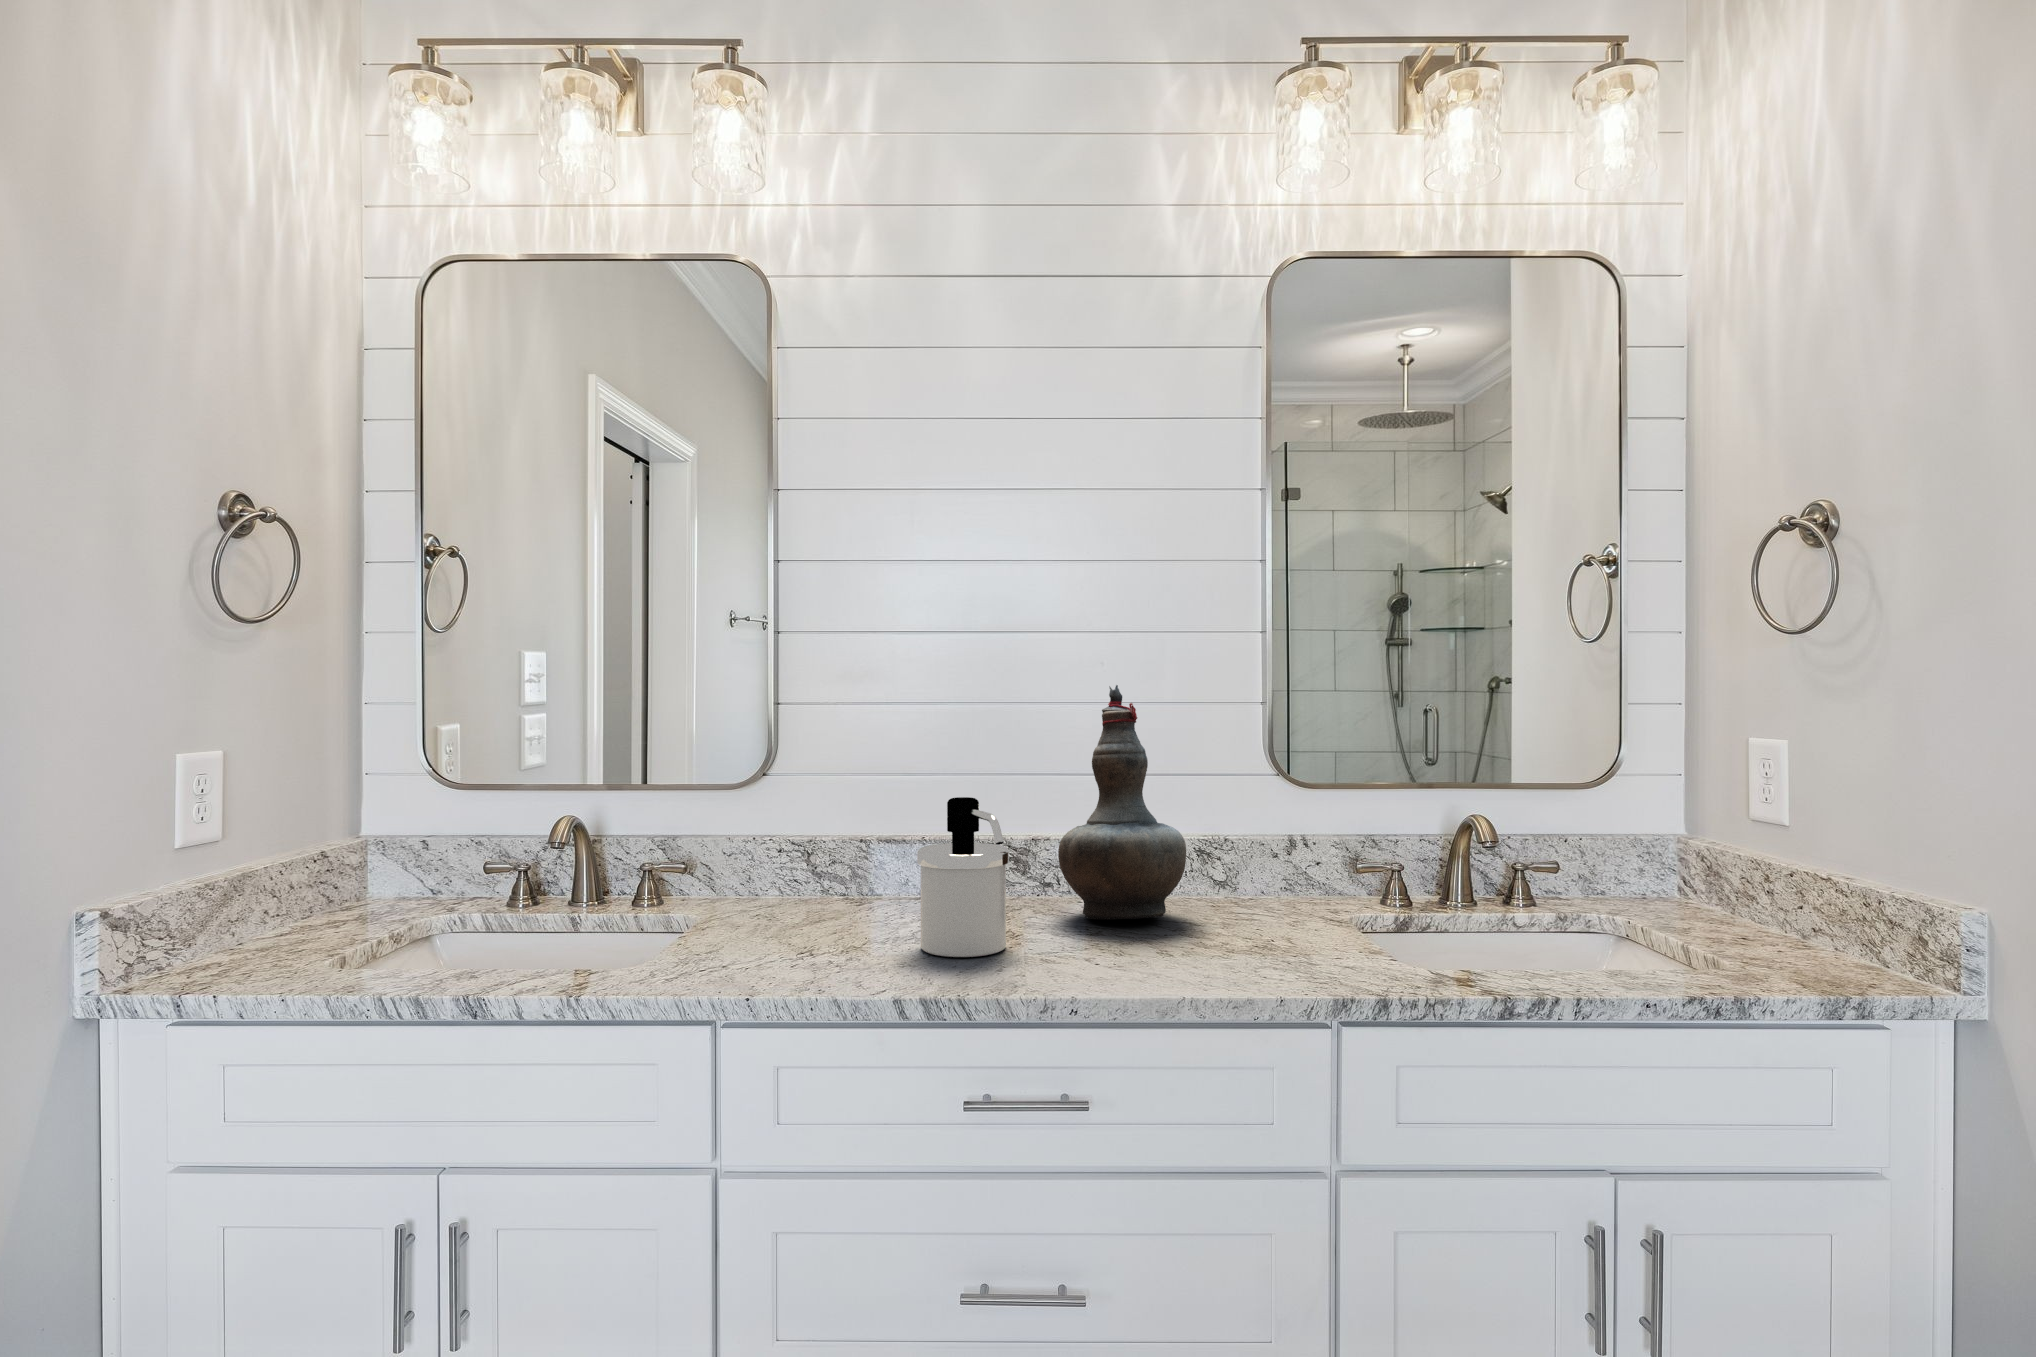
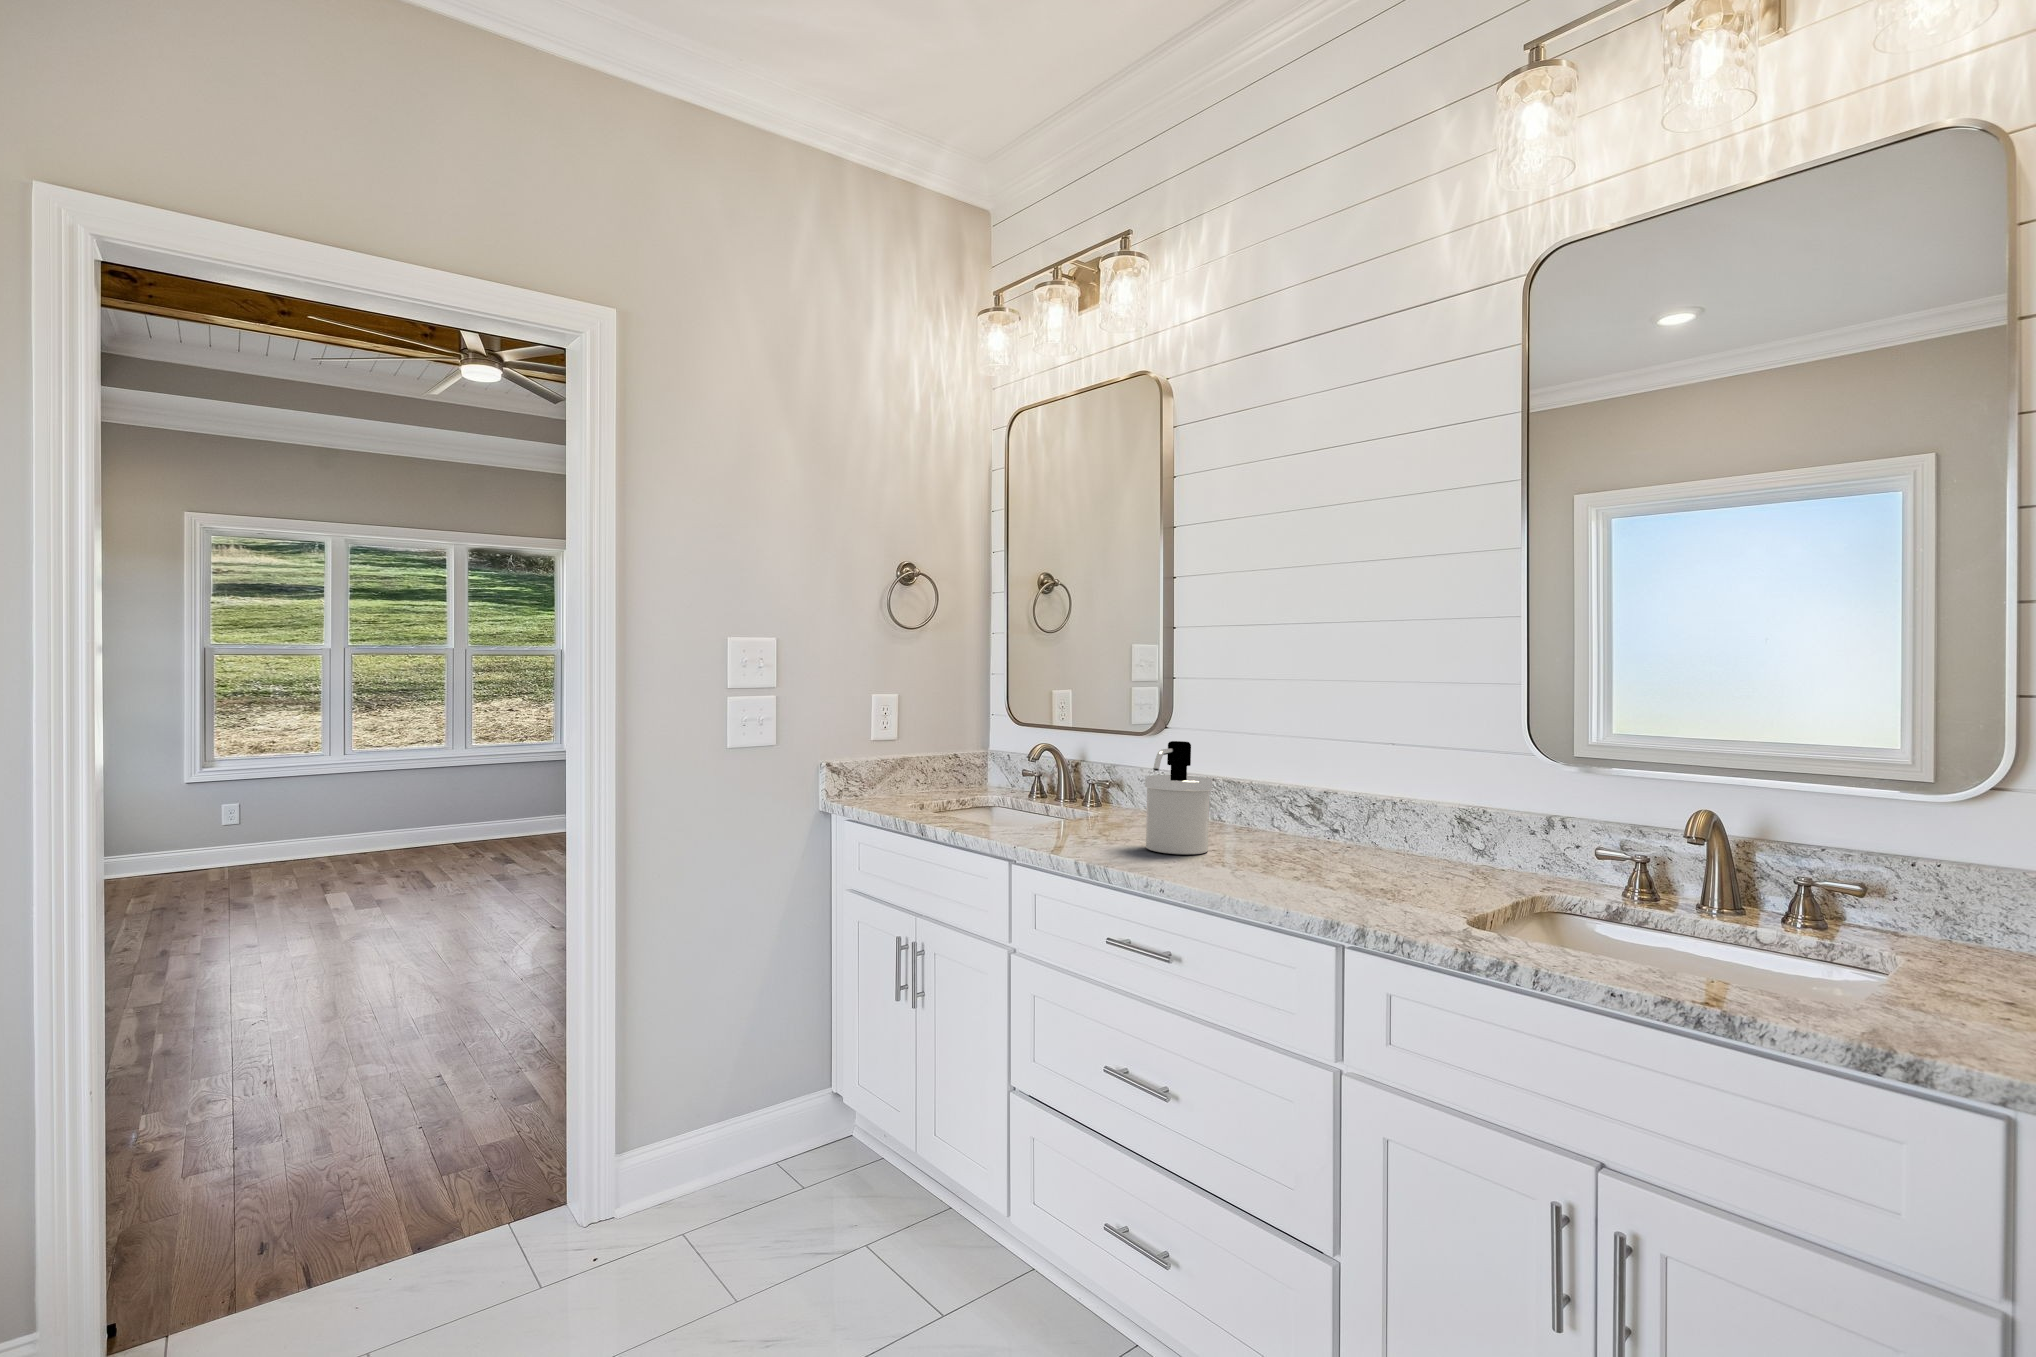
decorative vase: present [1058,685,1186,920] -> none [1287,663,1400,860]

